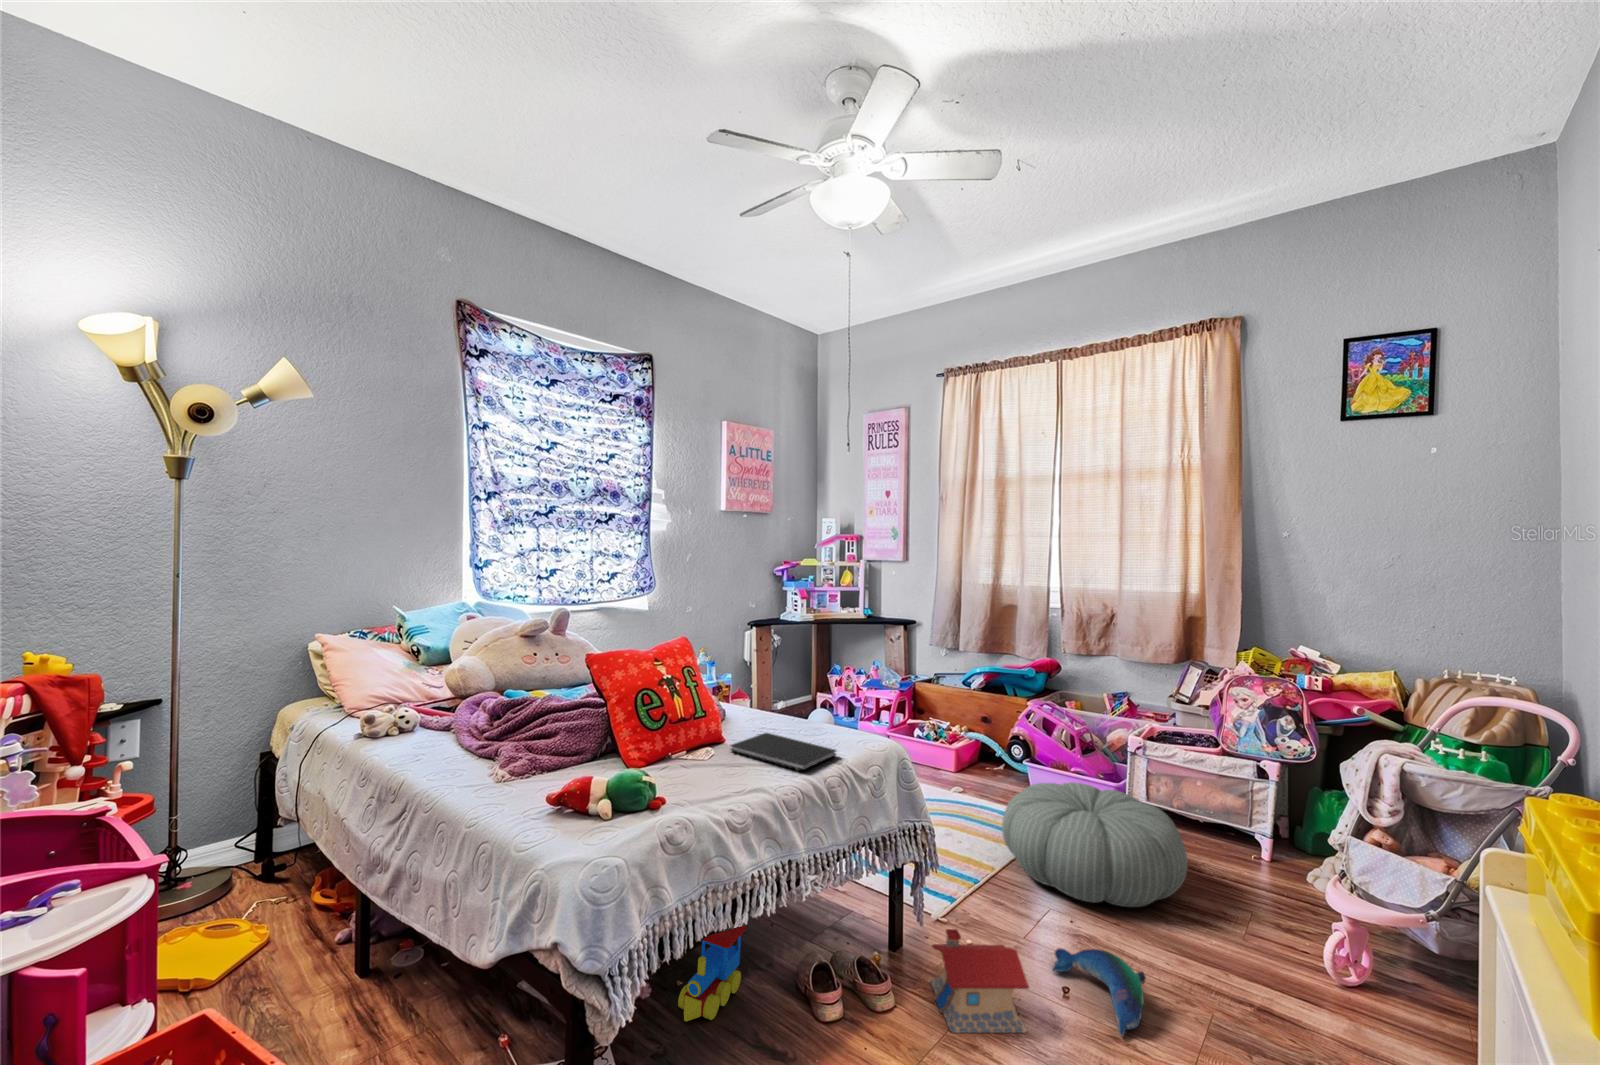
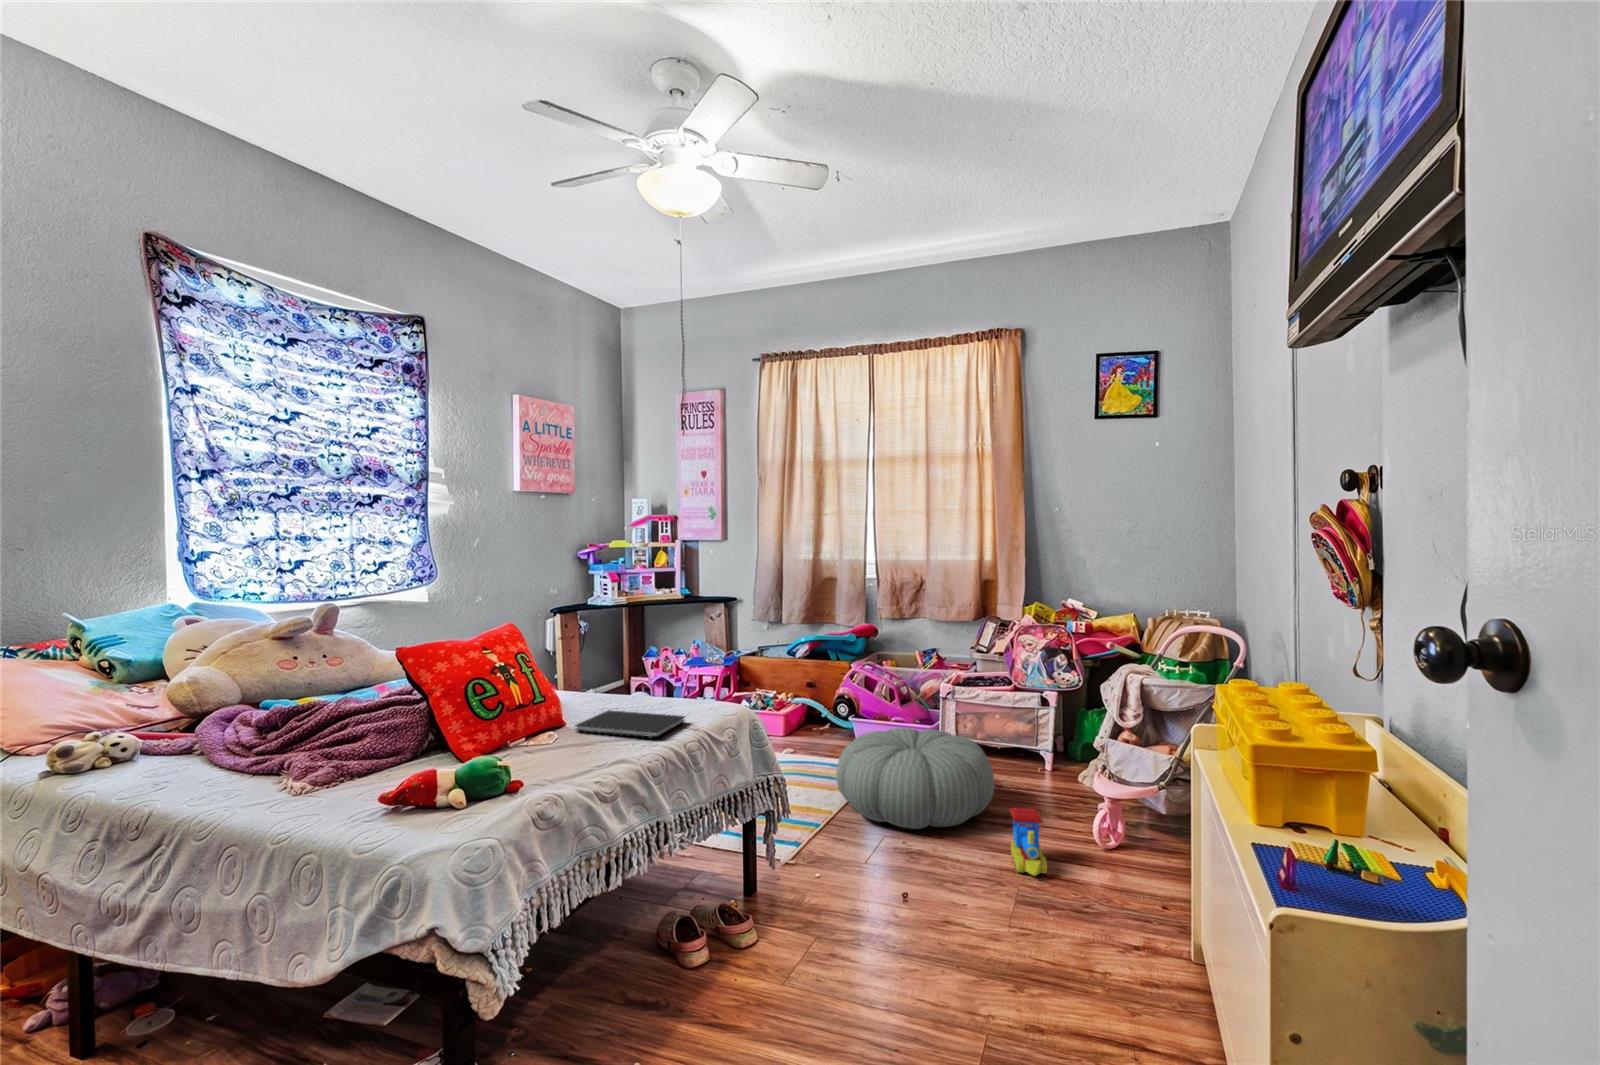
toy train: present [678,926,747,1021] -> present [1010,808,1047,876]
toy house: present [931,929,1029,1033] -> none [788,864,878,952]
plush toy: present [1053,948,1146,1036] -> none [893,860,969,923]

